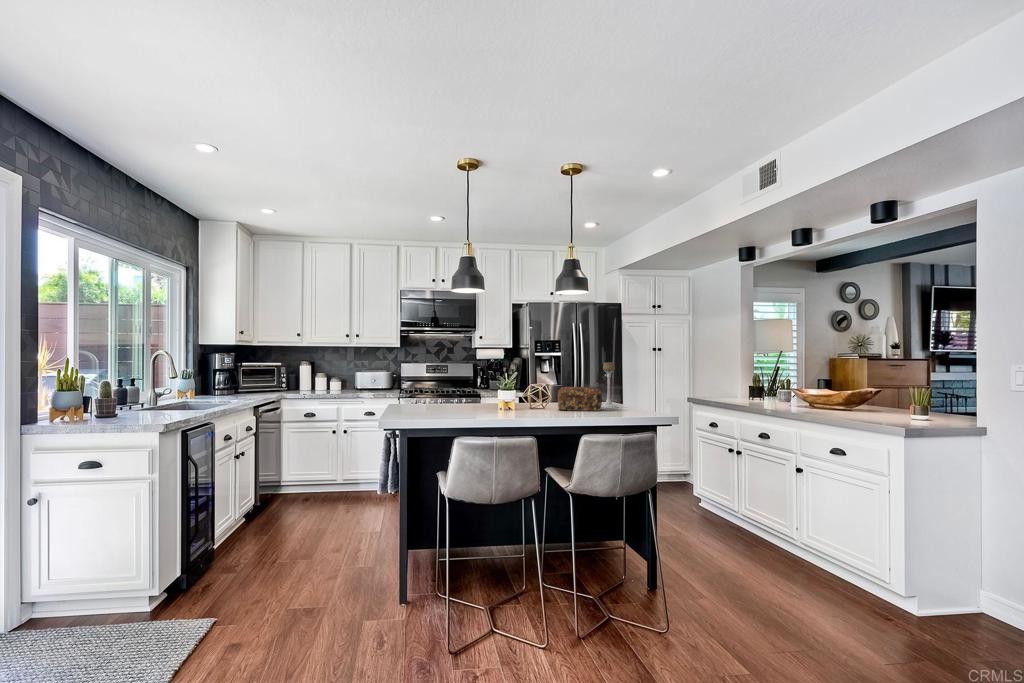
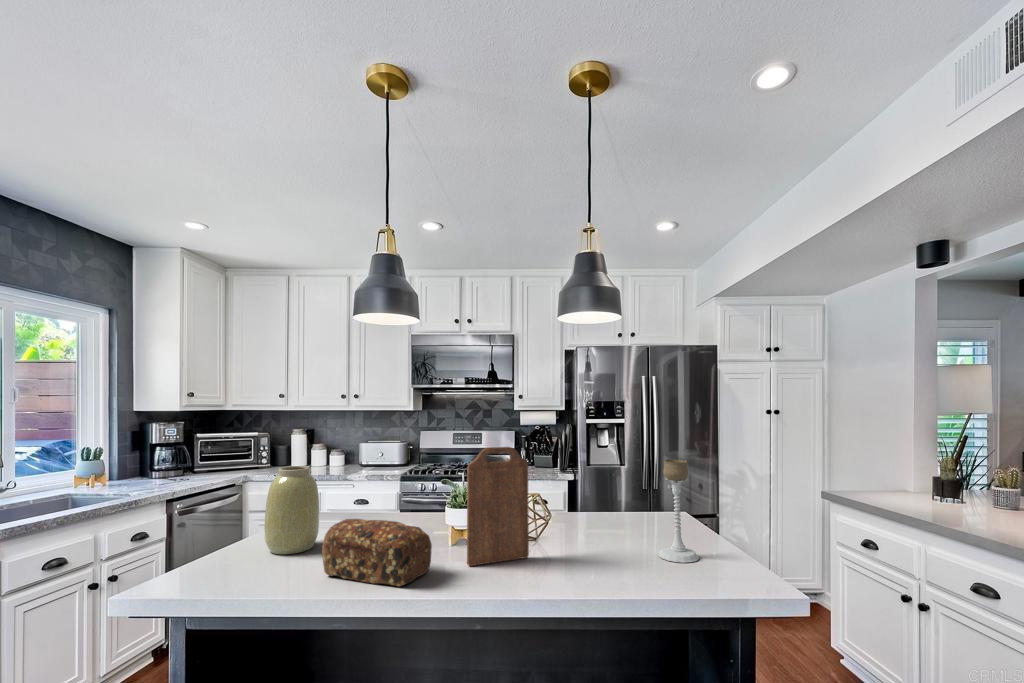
cutting board: none [514,355,540,411] -> present [467,447,529,566]
vase: none [401,368,428,411] -> present [264,466,319,554]
bread loaf: present [558,387,602,411] -> present [322,519,432,586]

